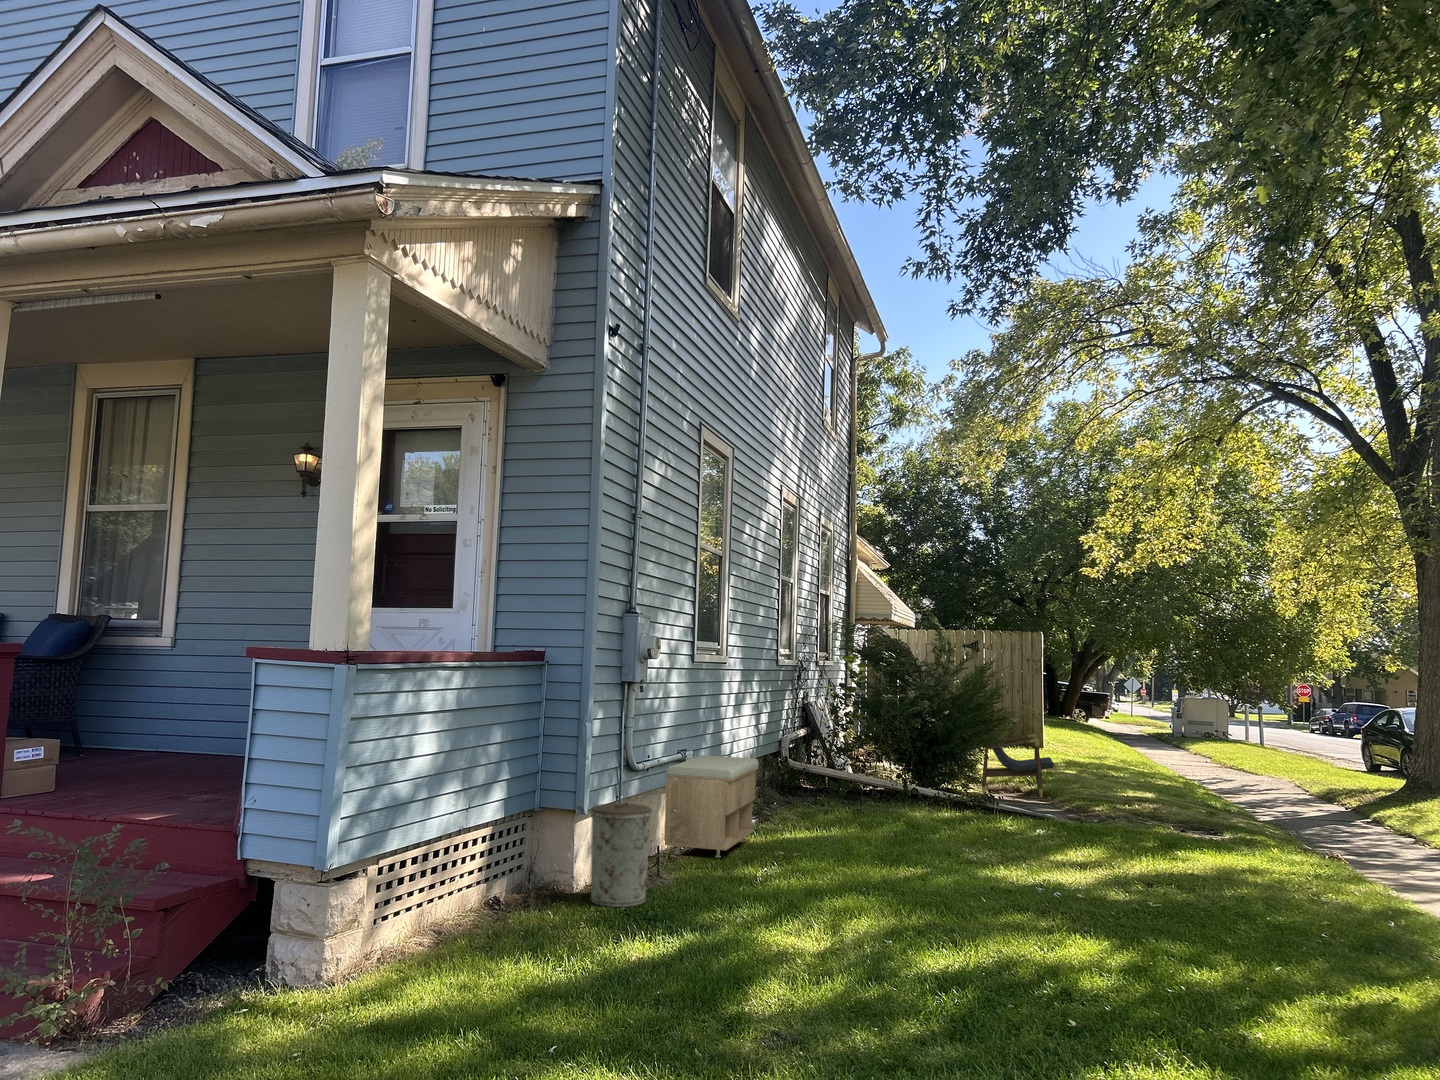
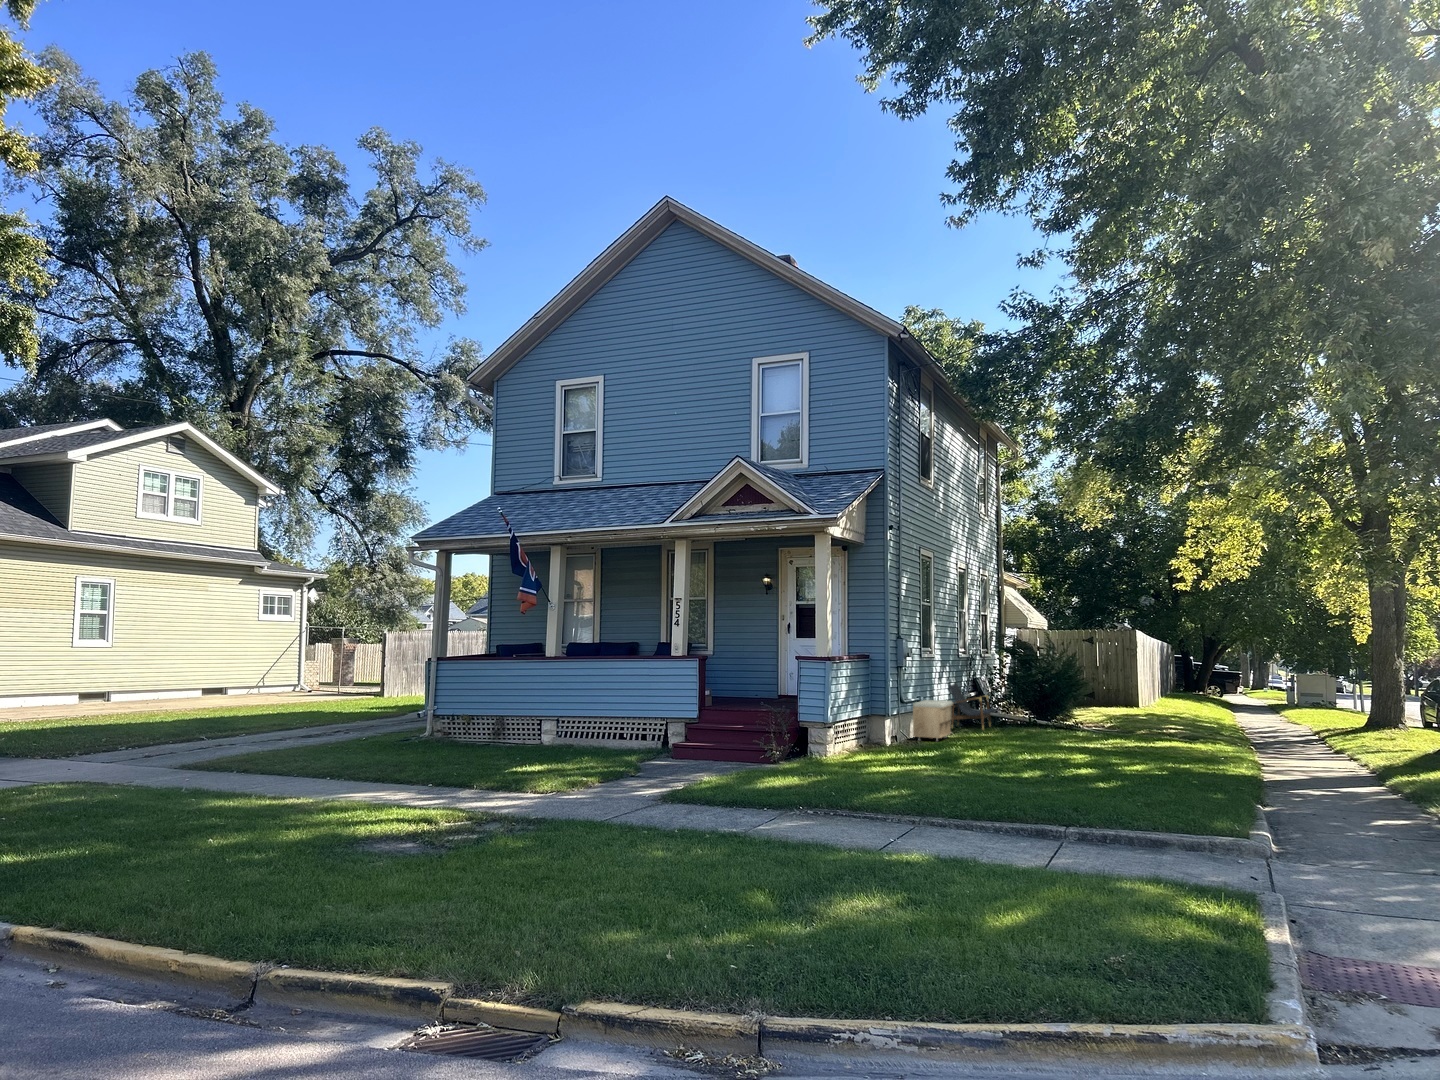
lounge chair: present [982,734,1054,797] -> present [948,684,996,729]
trash can: present [591,803,652,907] -> none [890,713,914,751]

